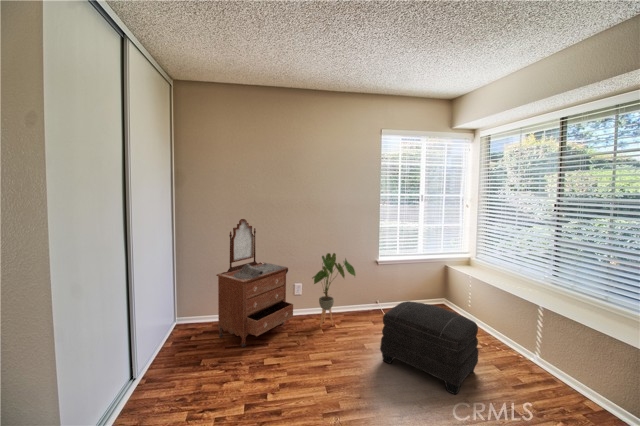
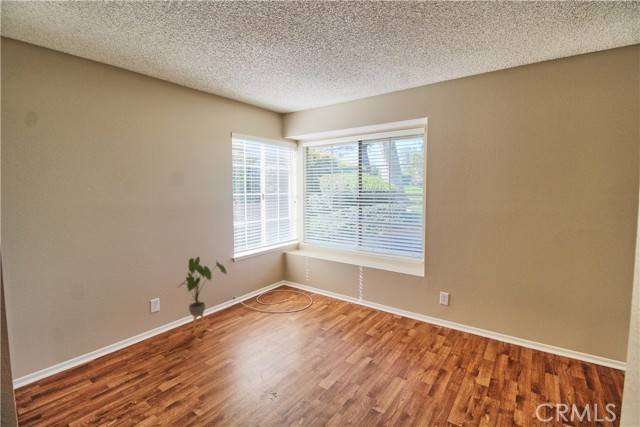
dresser: present [216,219,293,347] -> none [57,232,164,392]
ottoman: present [380,301,478,394] -> none [270,282,338,341]

